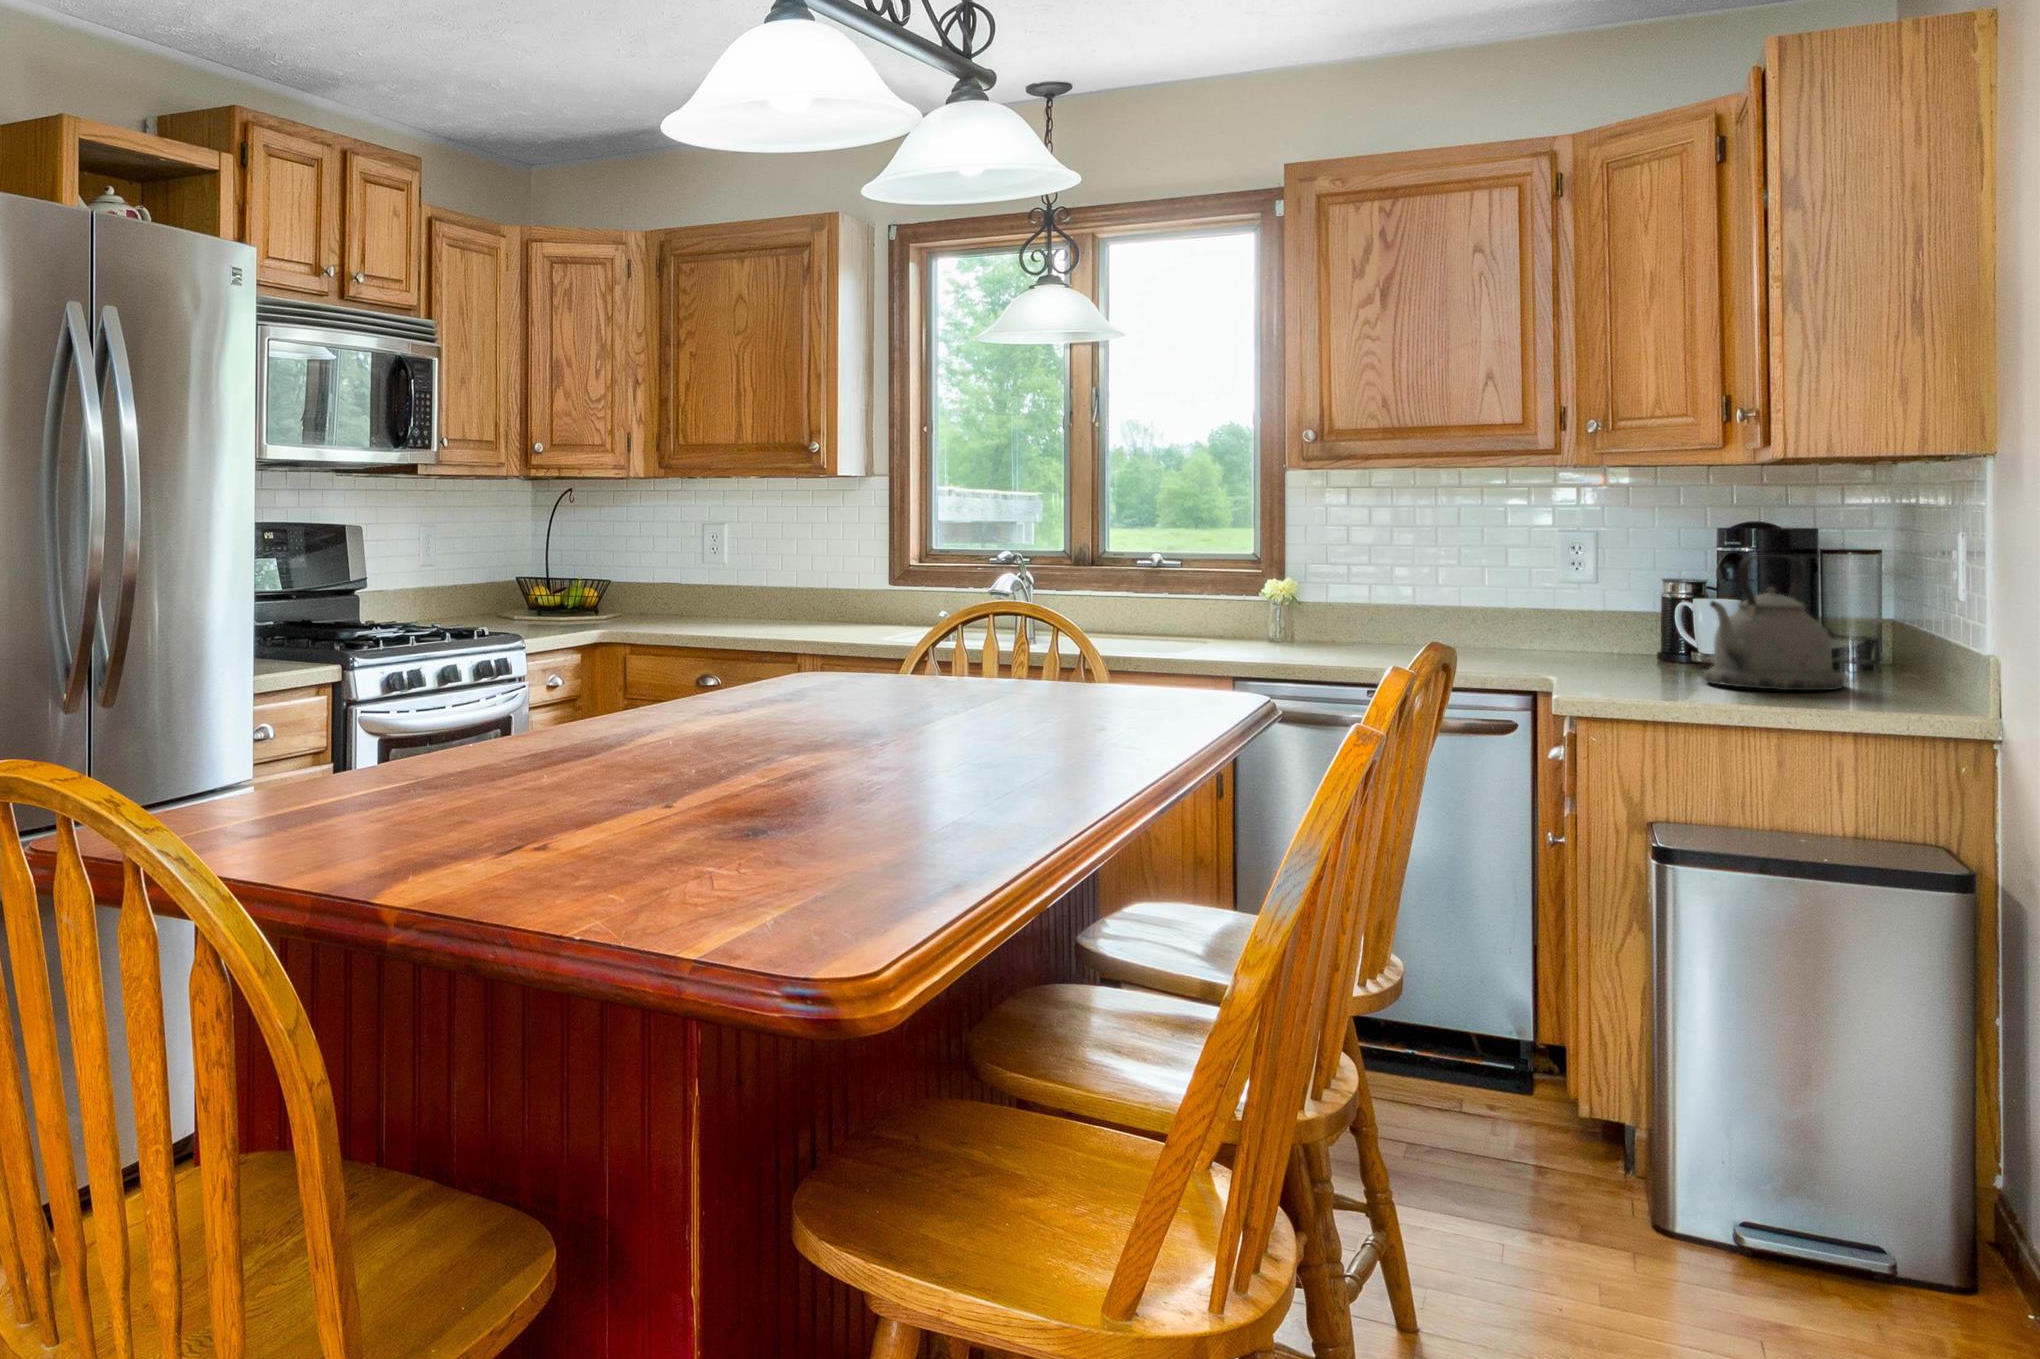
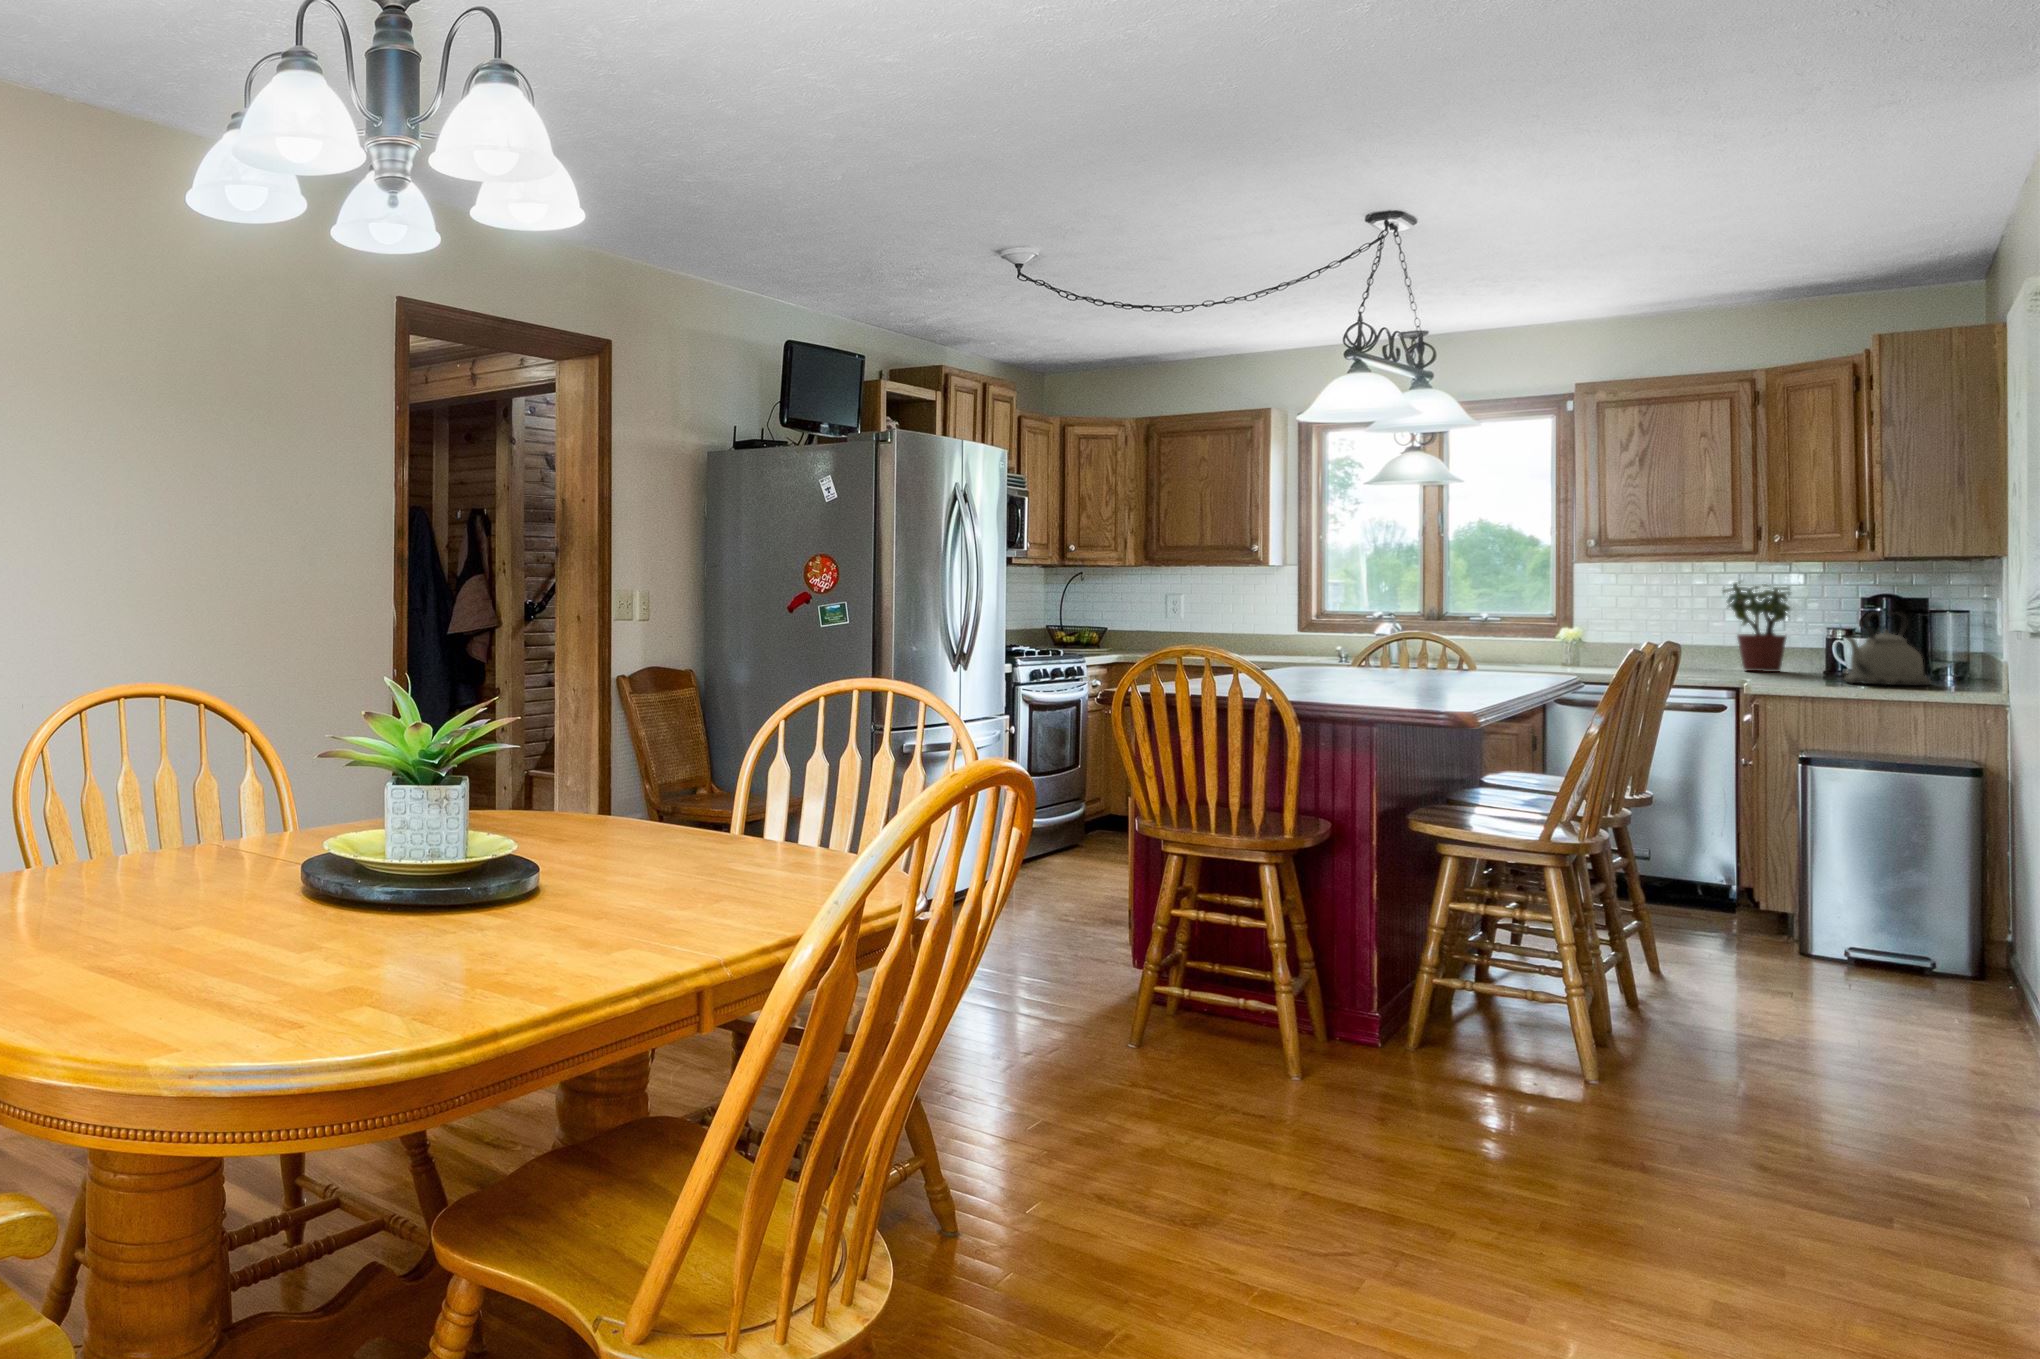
potted plant: none [1506,498,1618,656] -> present [1724,582,1791,672]

